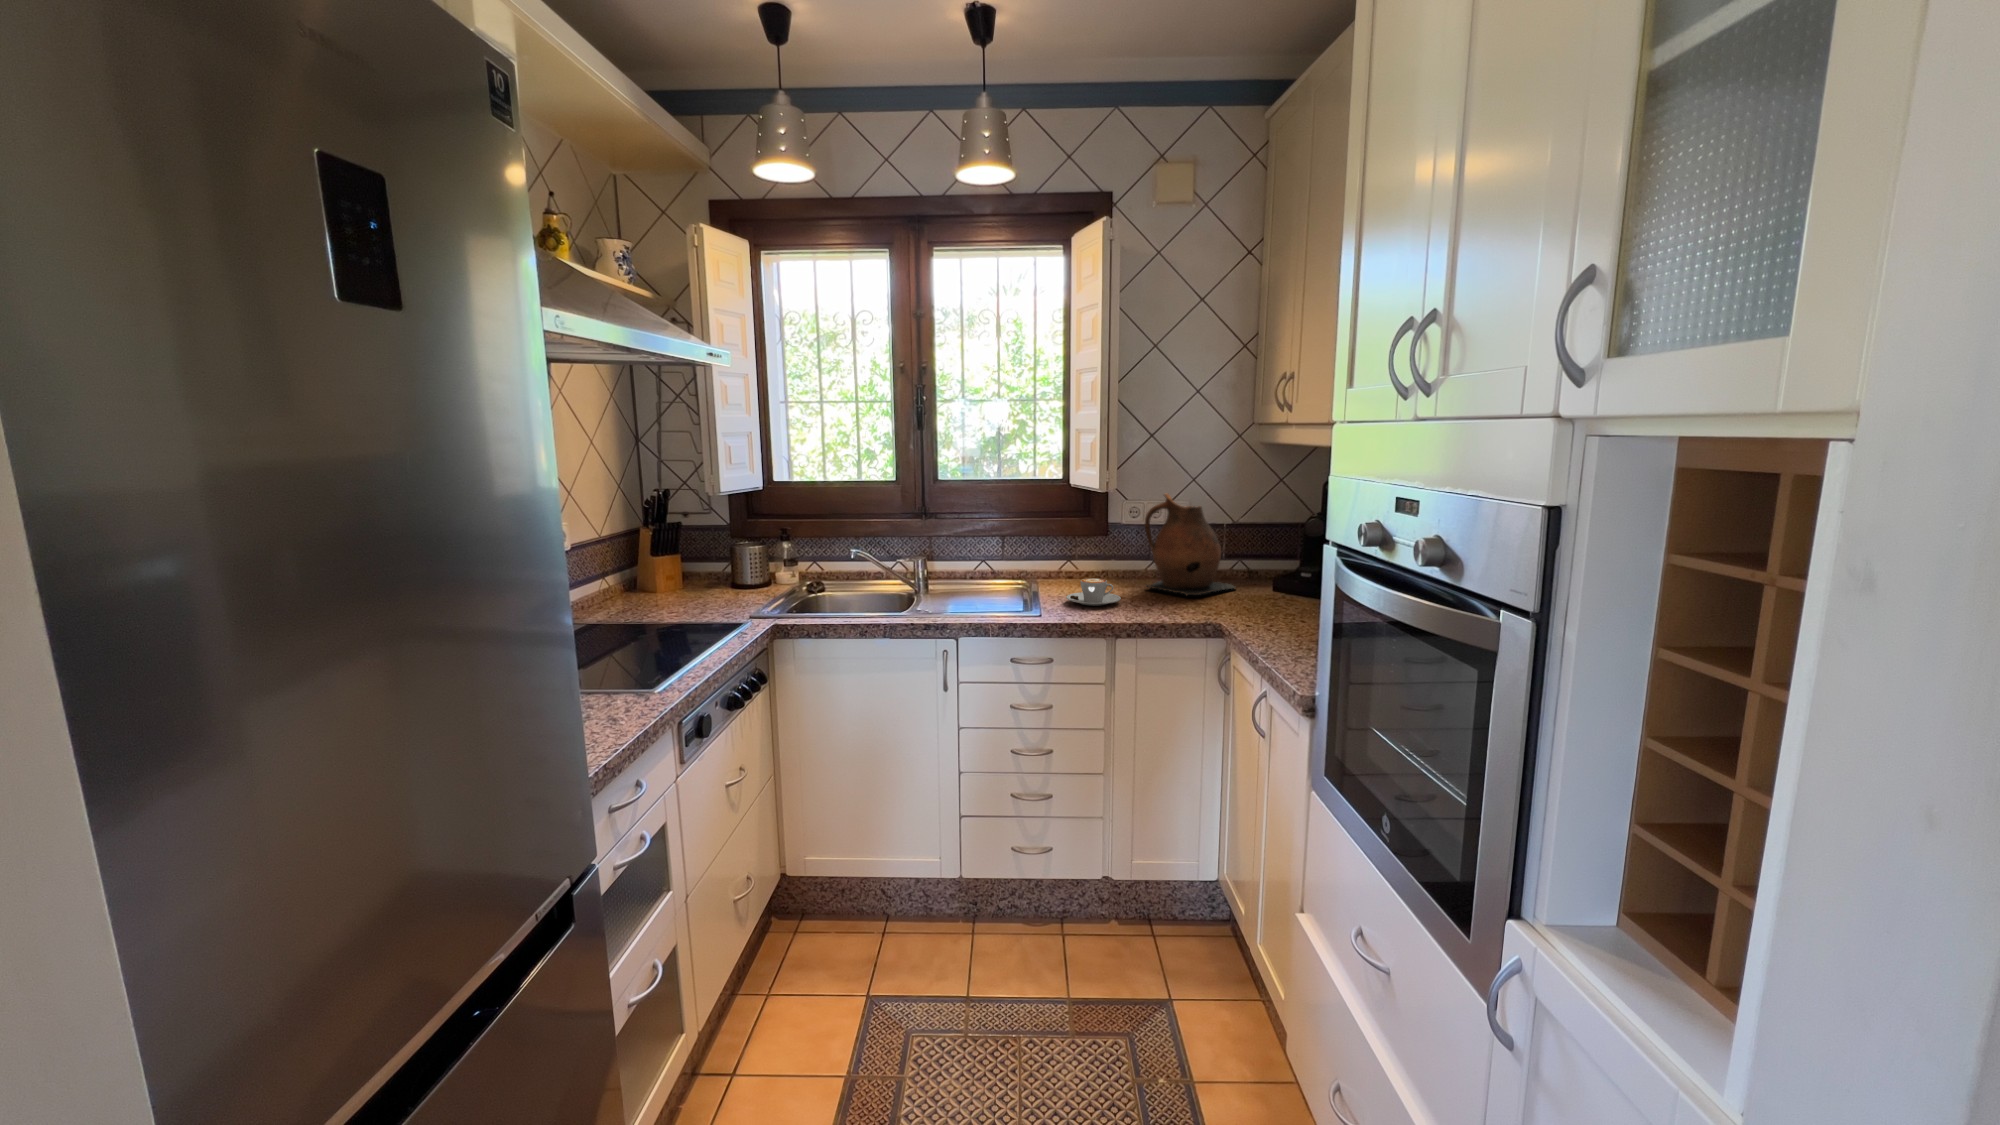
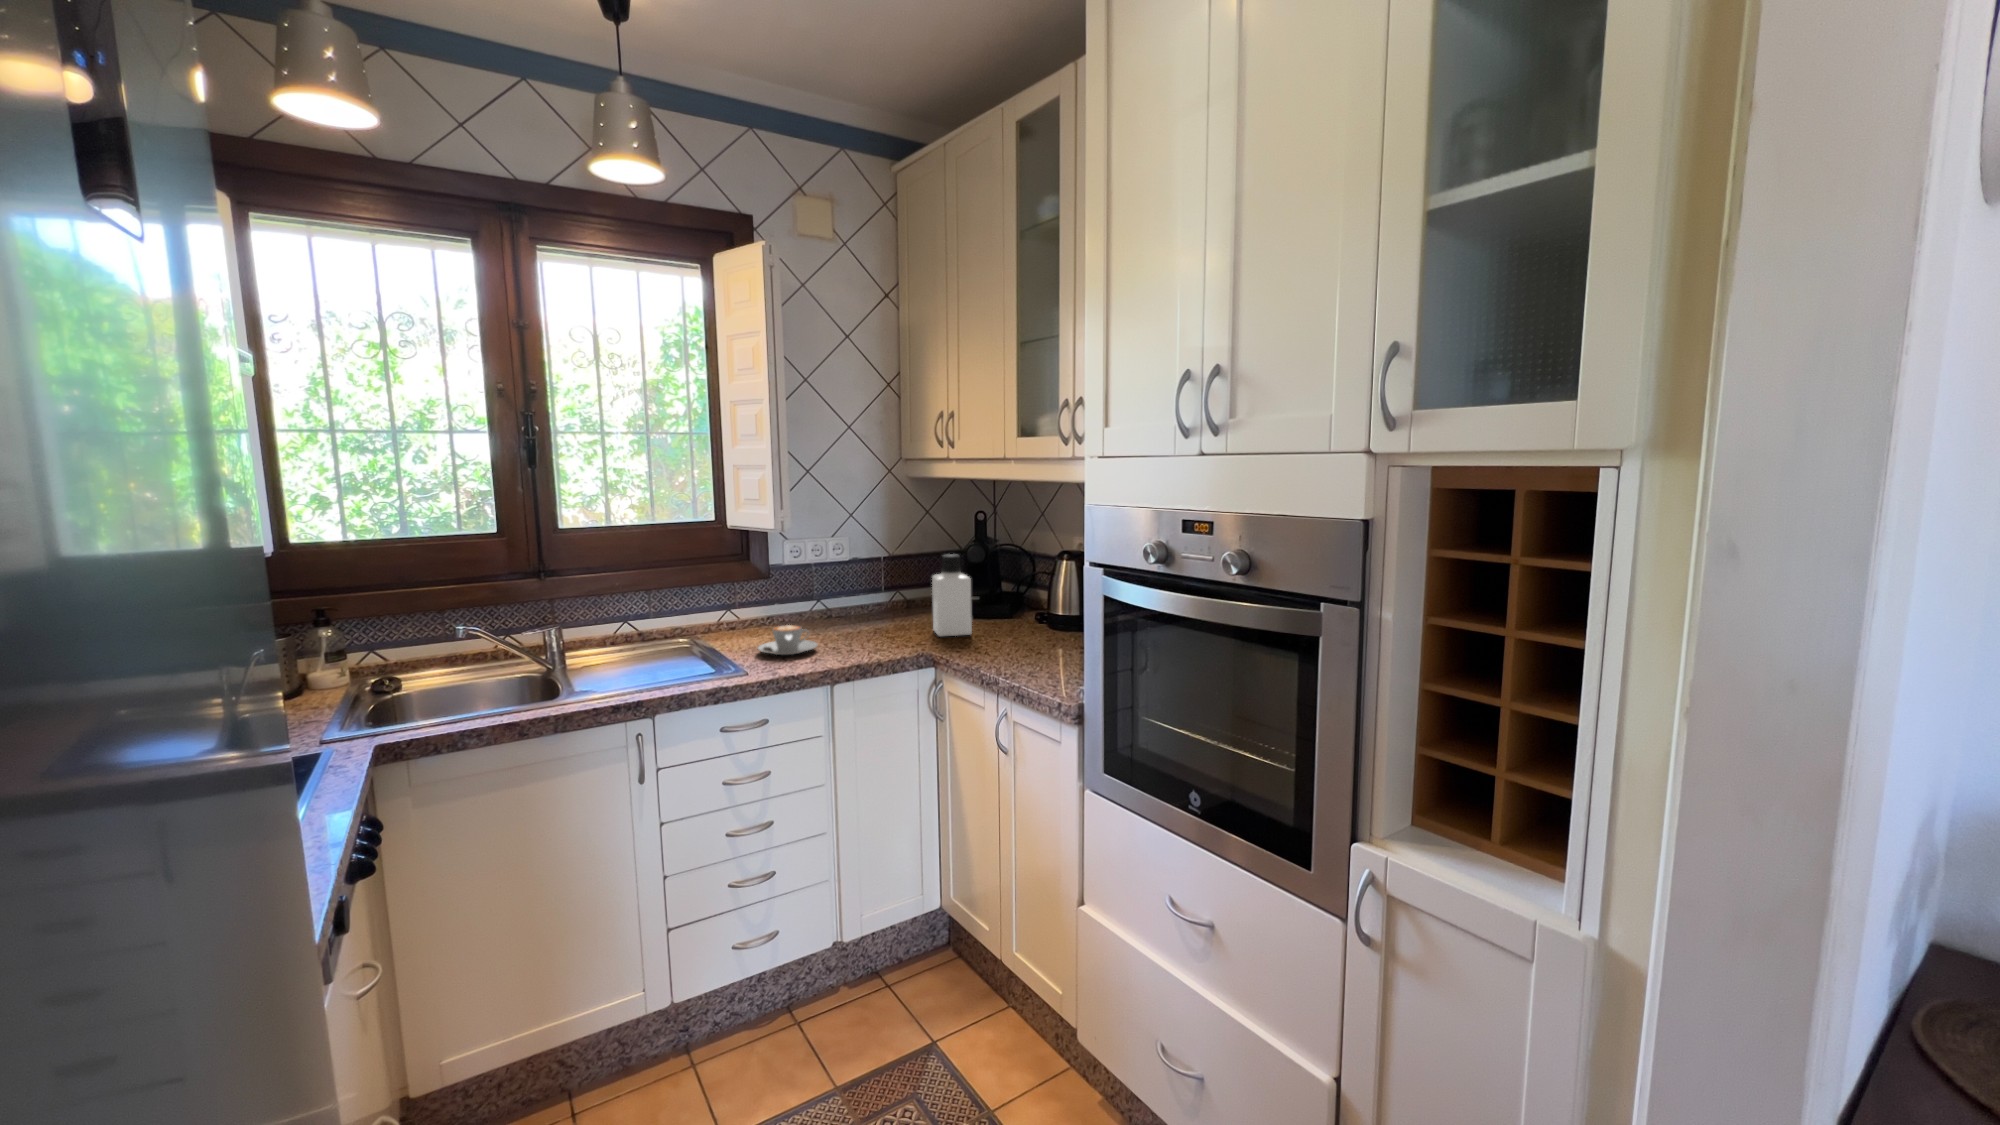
ceramic pitcher: present [1145,494,1234,596] -> none [818,531,911,633]
bottle: none [1244,524,1287,610] -> present [932,554,972,636]

